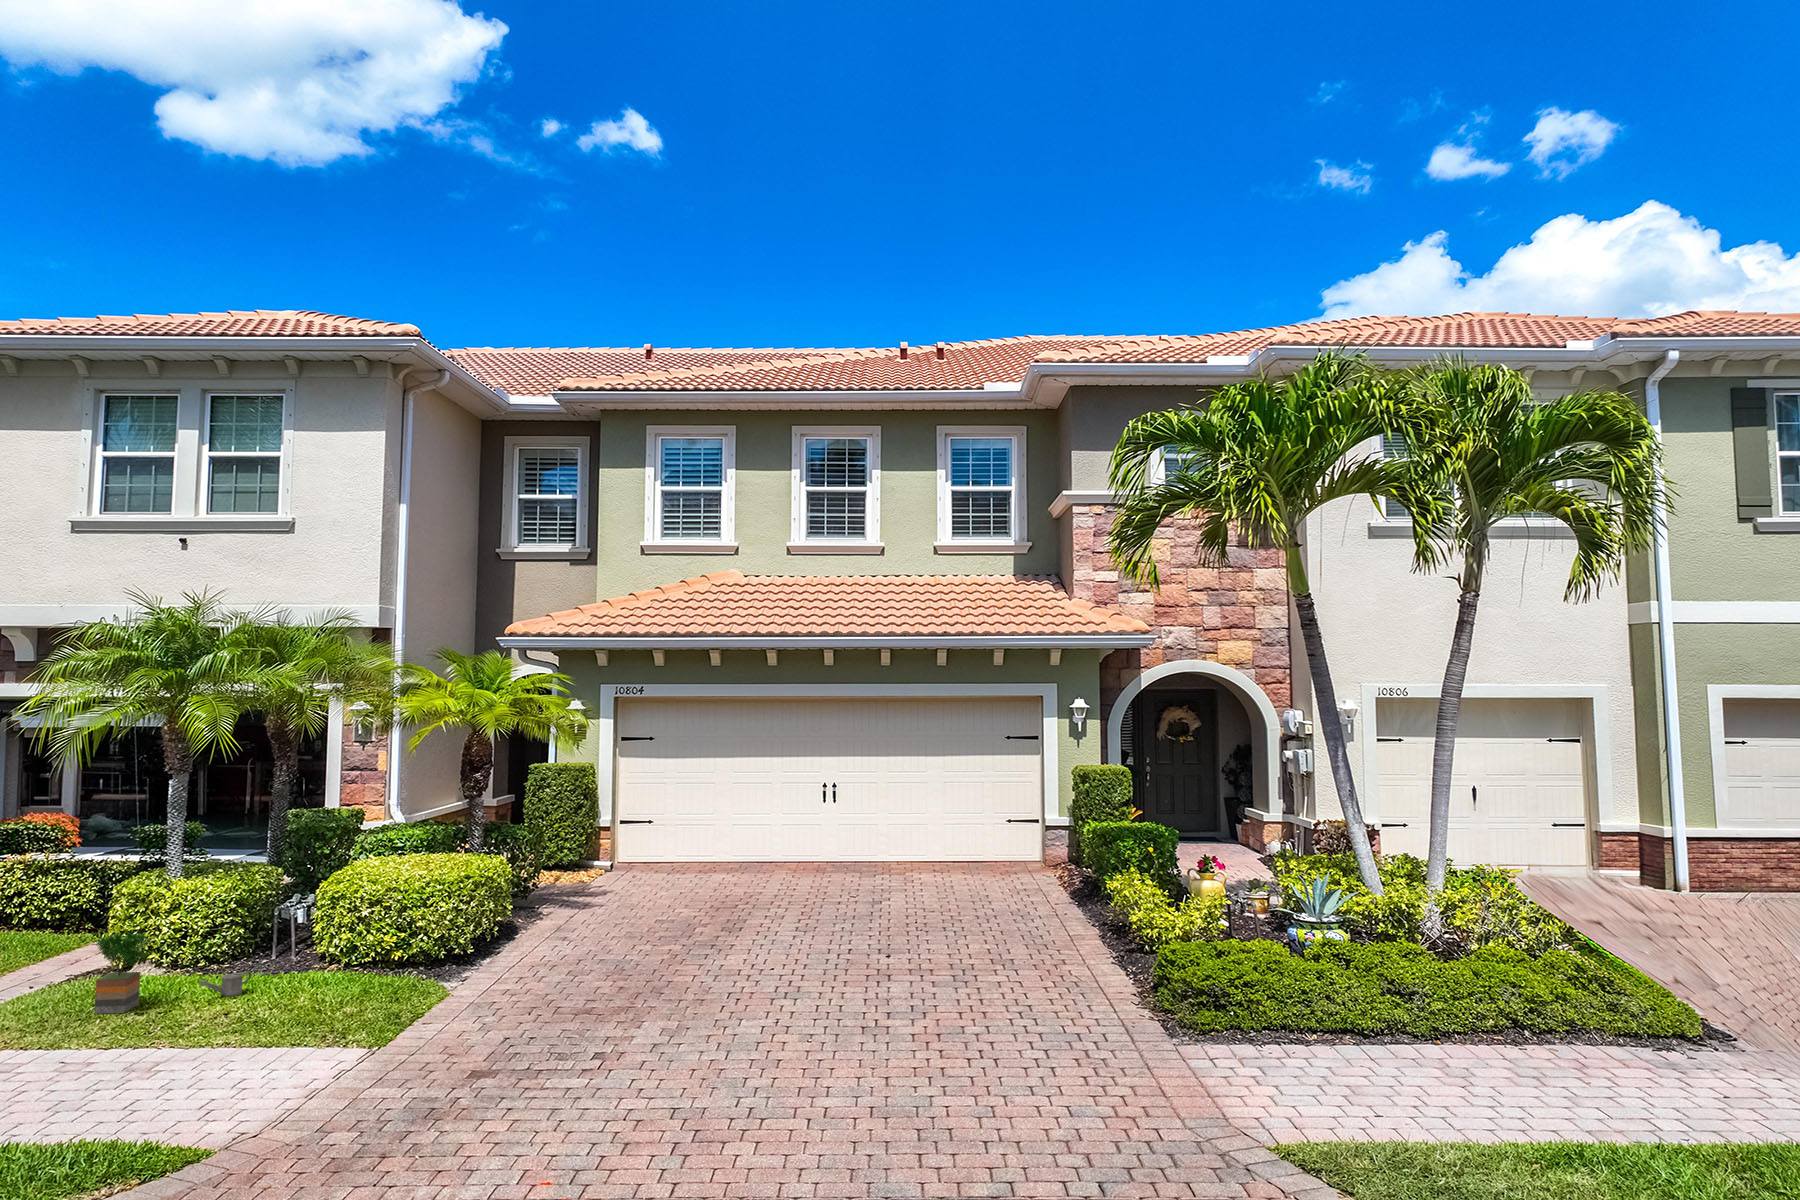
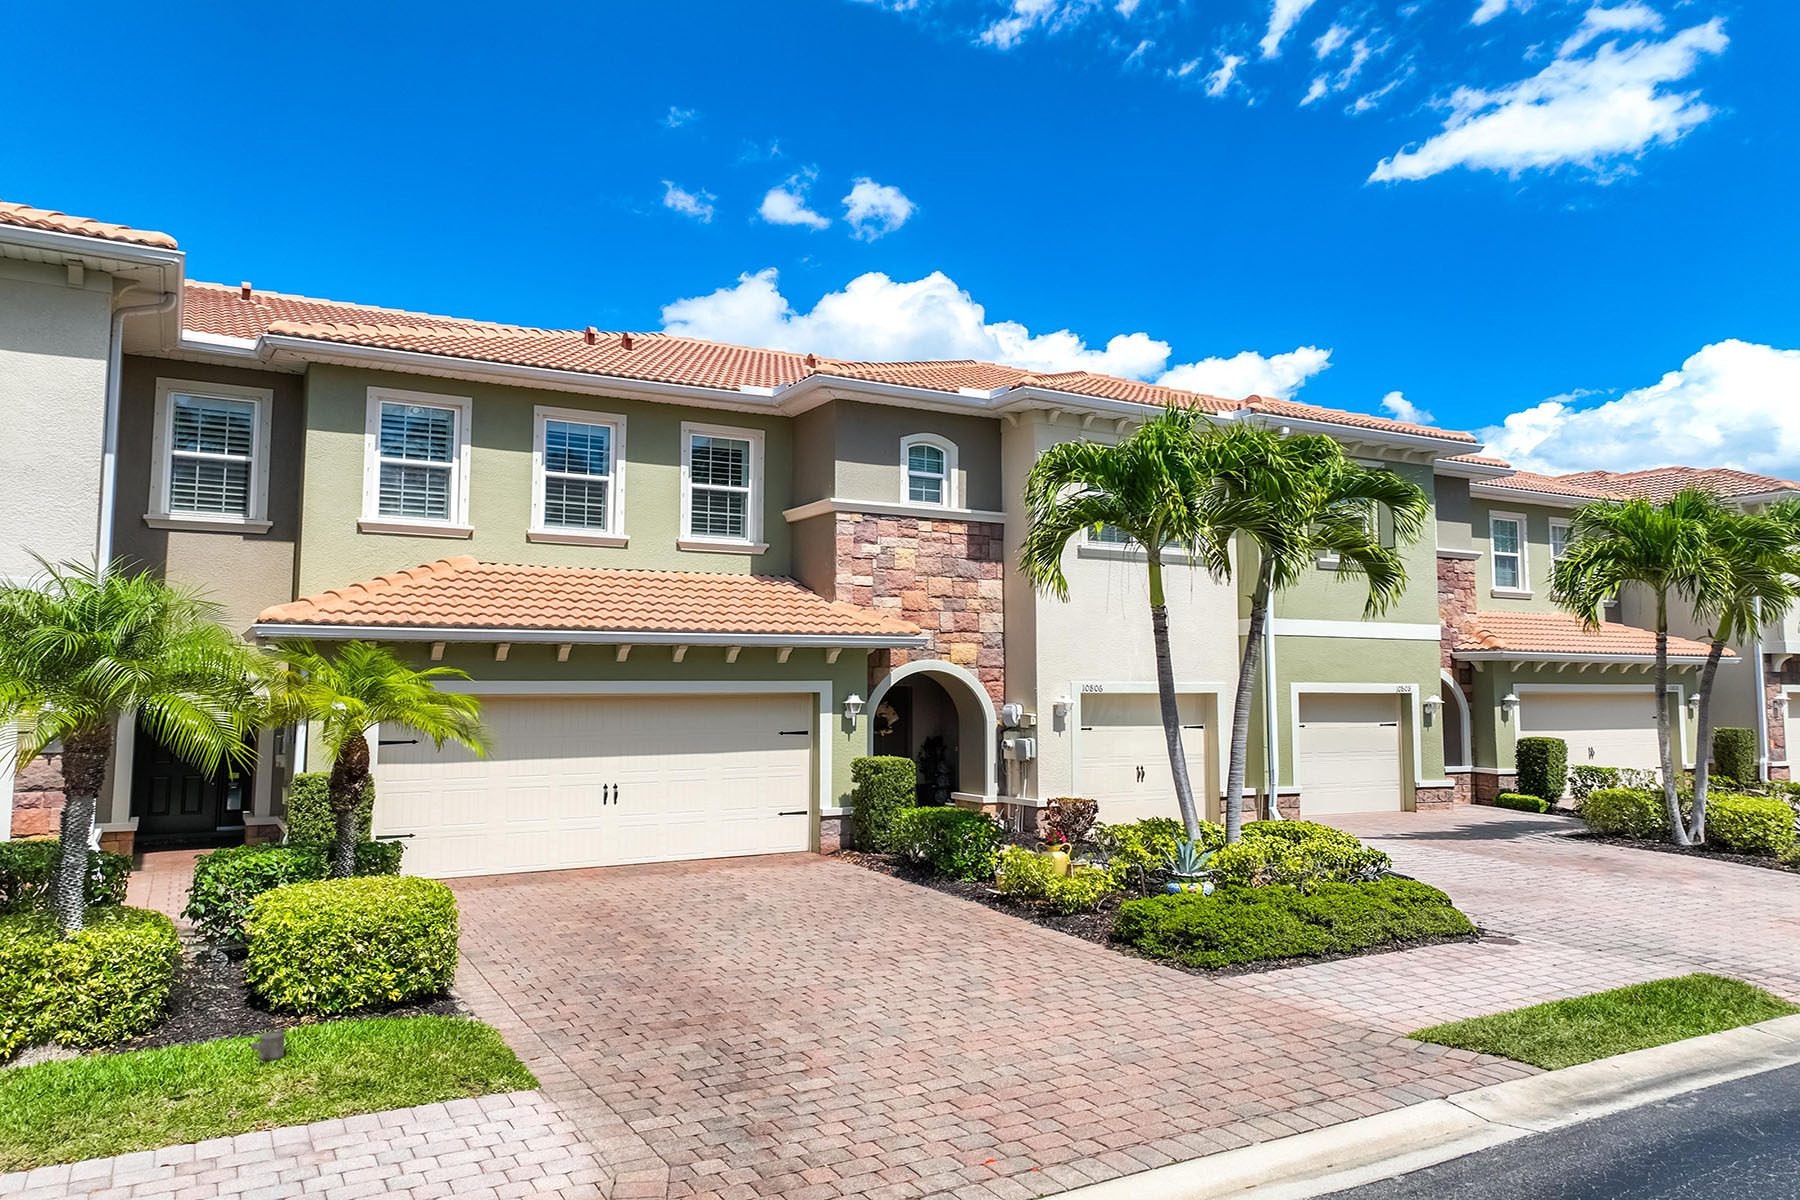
potted tree: present [94,933,152,1014] -> none [128,995,204,1102]

